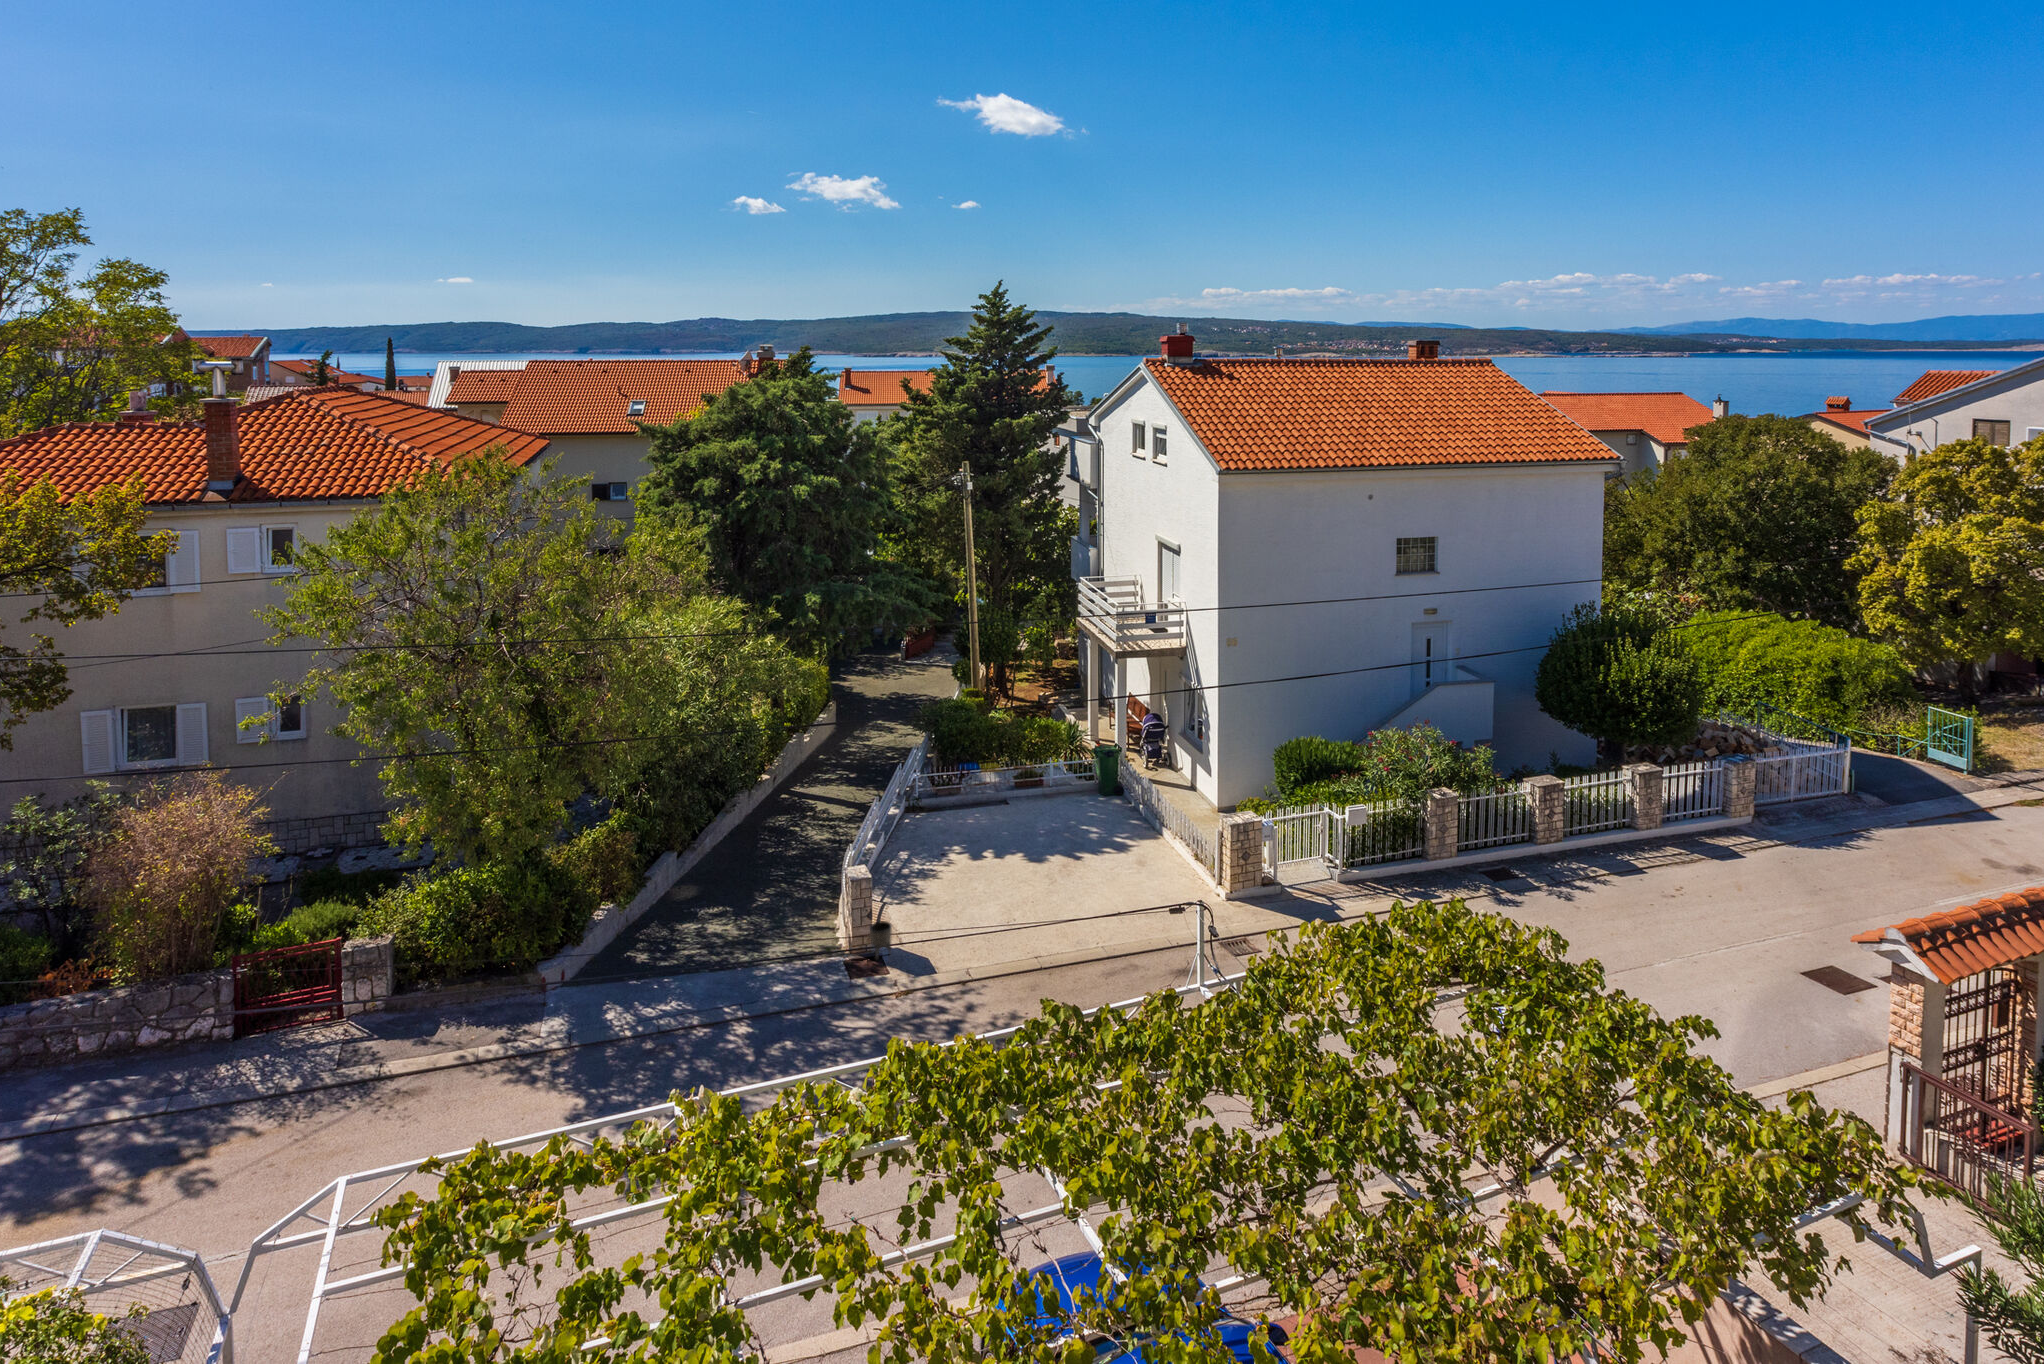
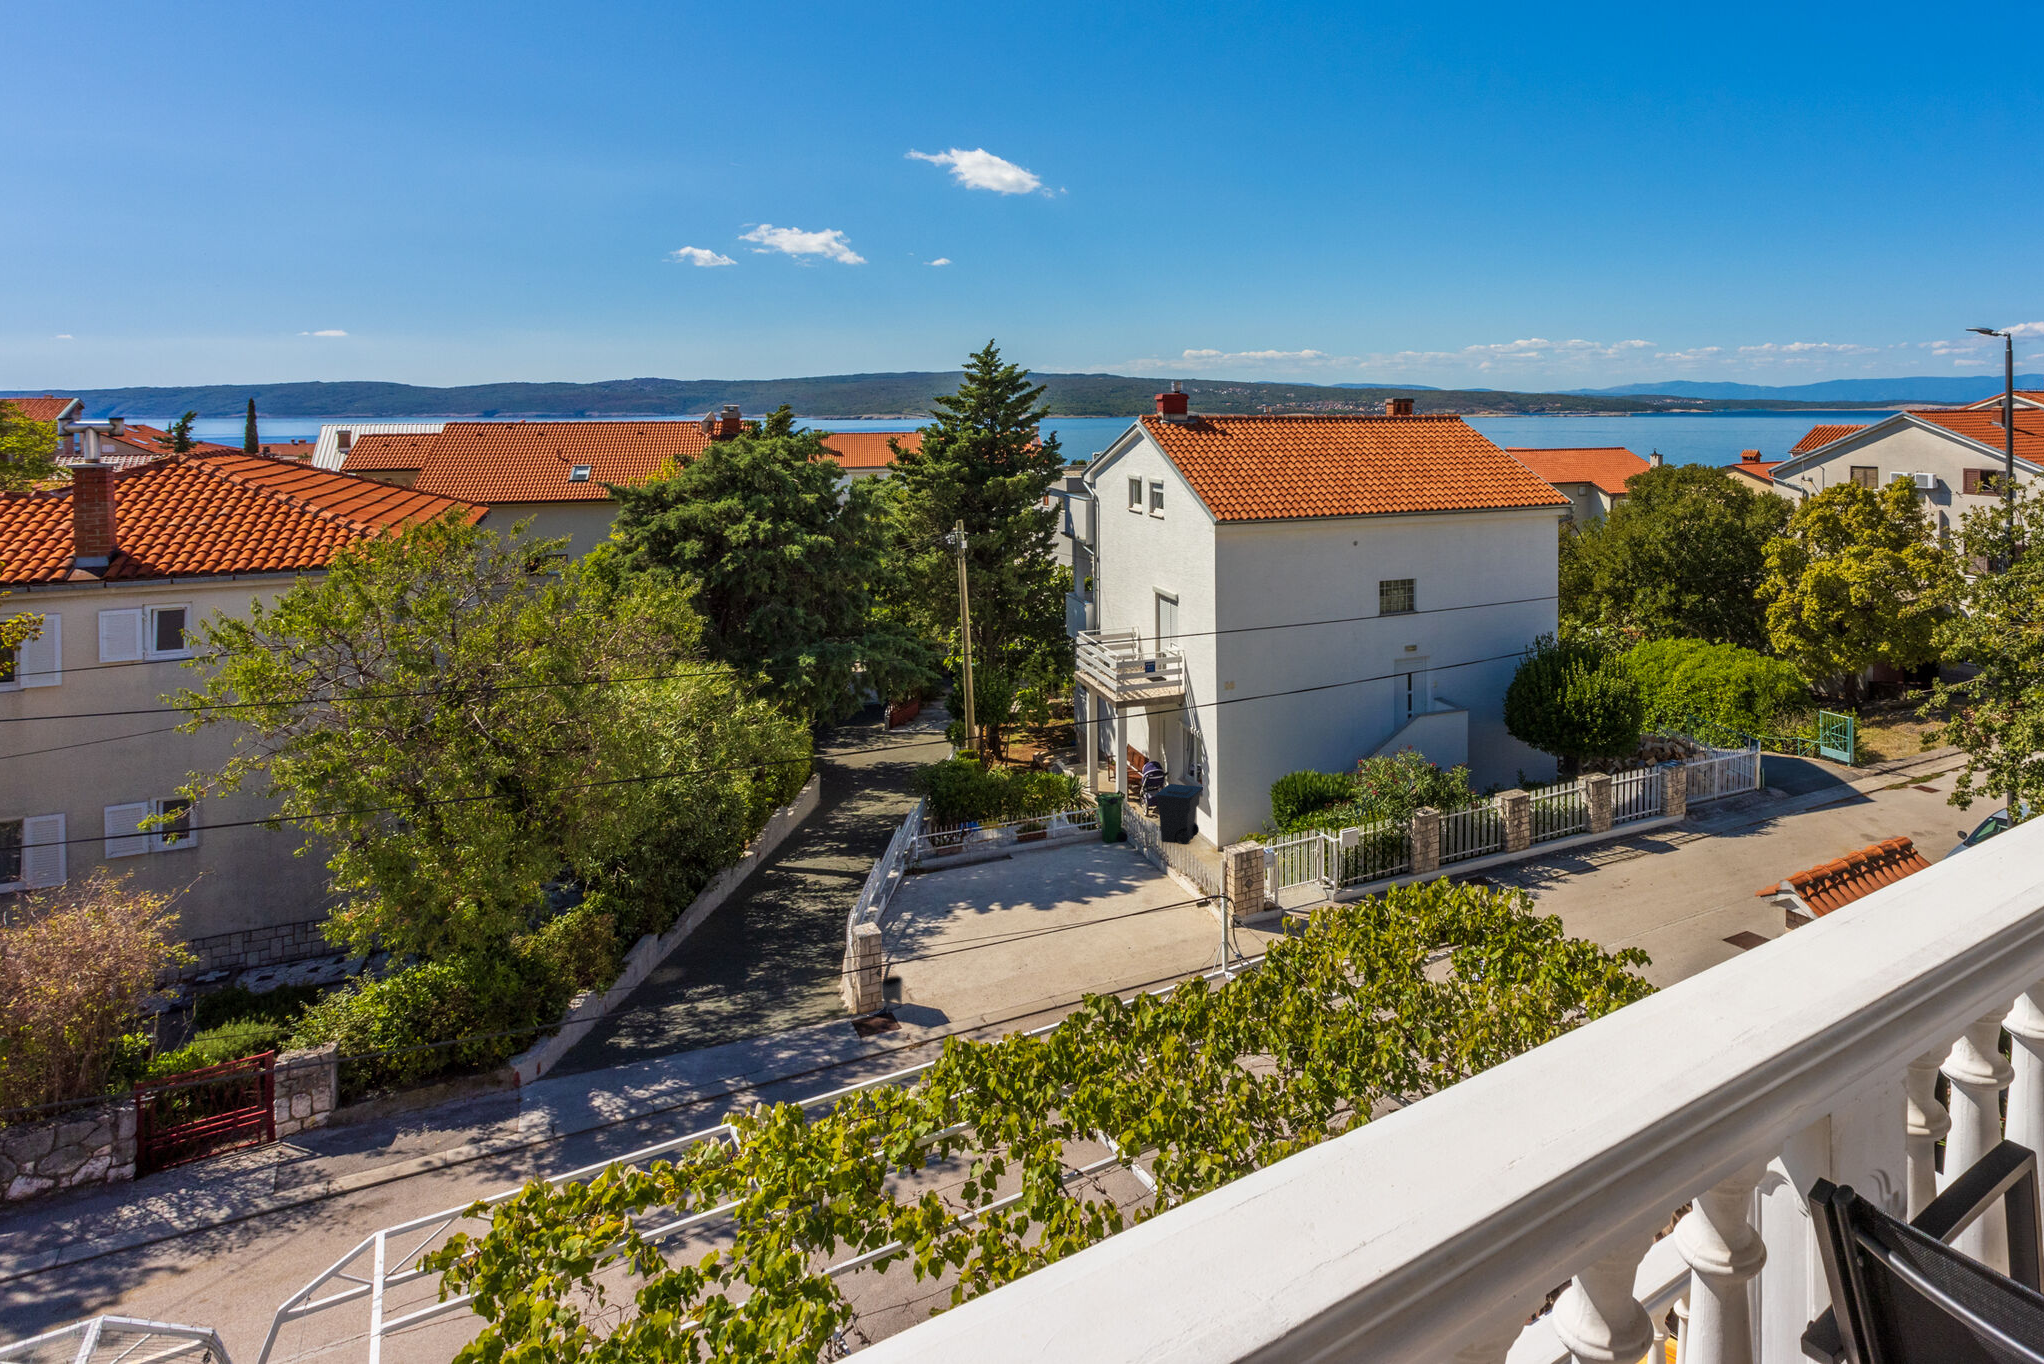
trash can: none [1158,744,1214,810] -> present [1155,784,1203,845]

